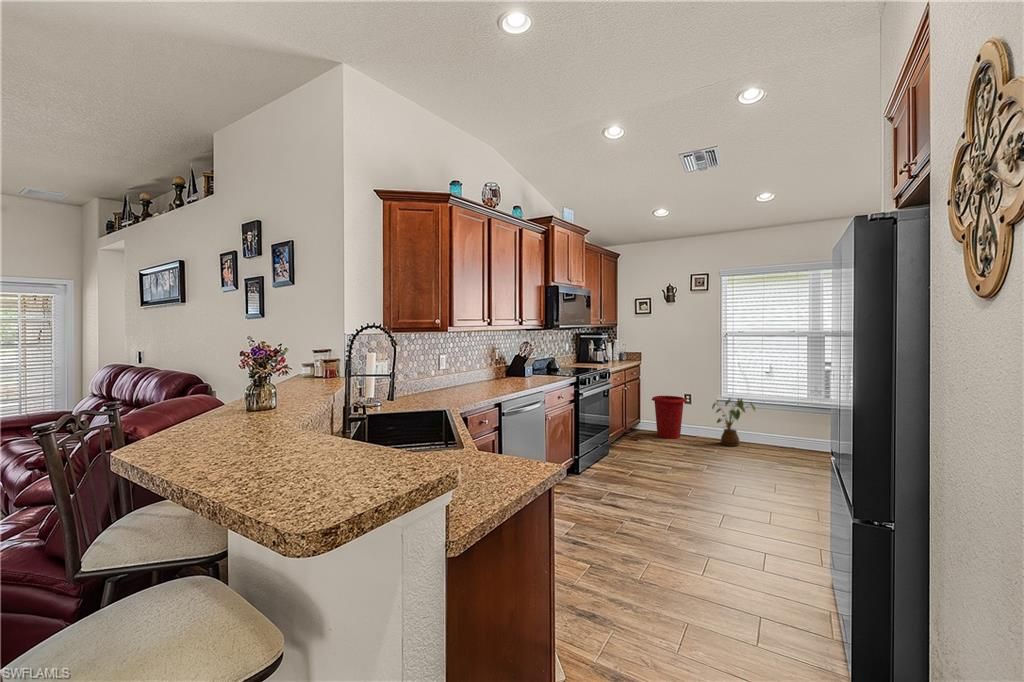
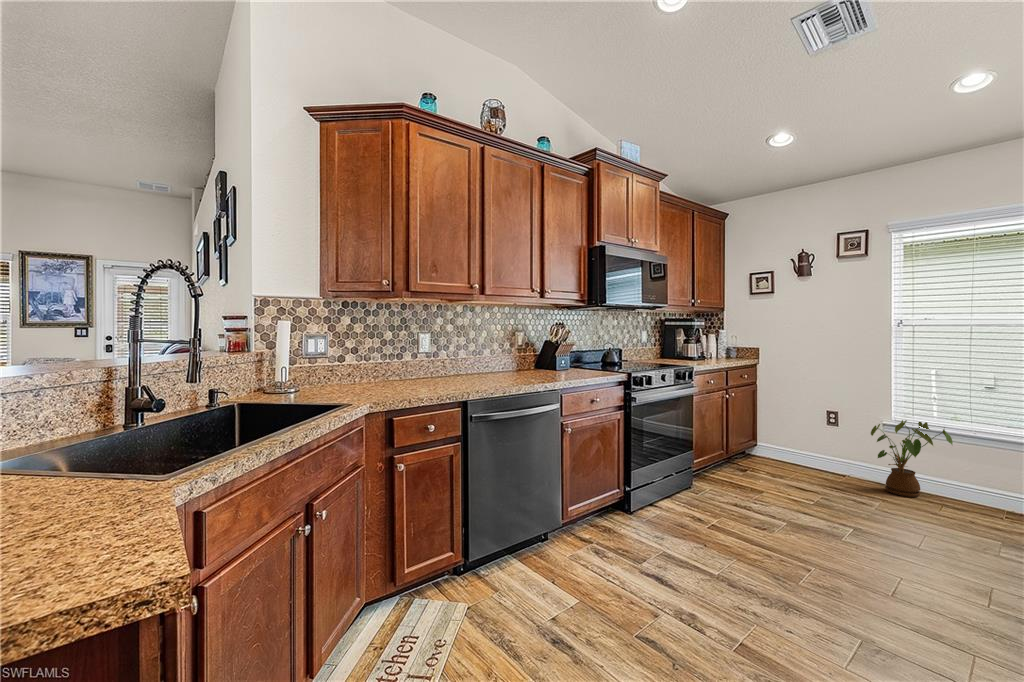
waste bin: present [652,396,686,439] -> none [771,410,828,474]

